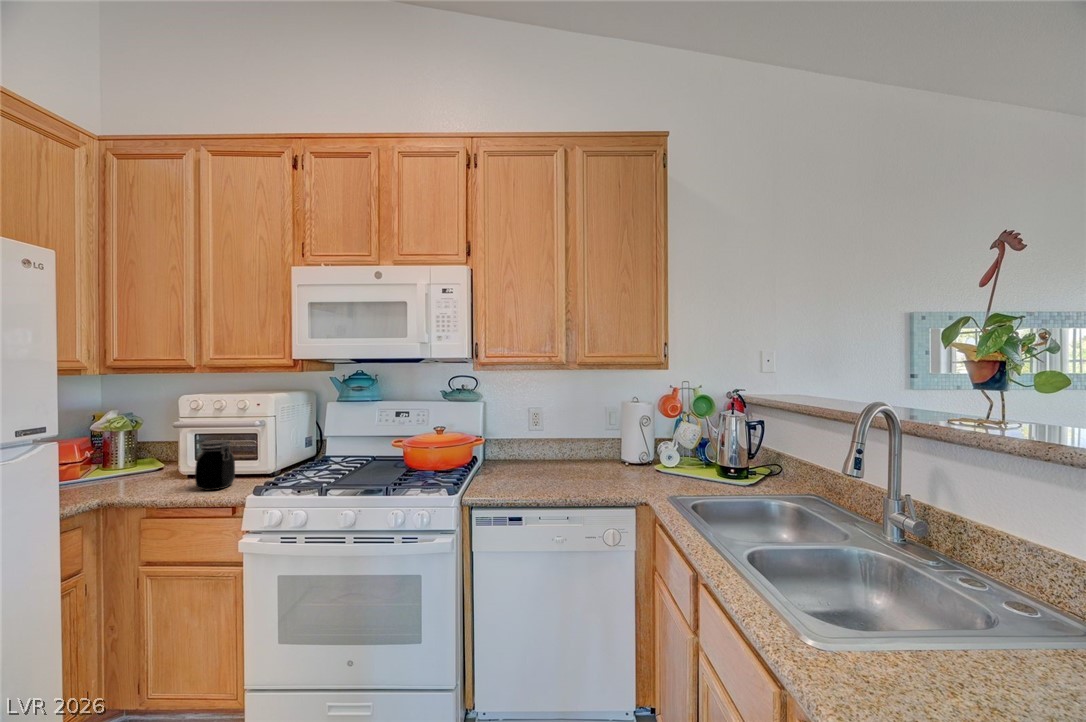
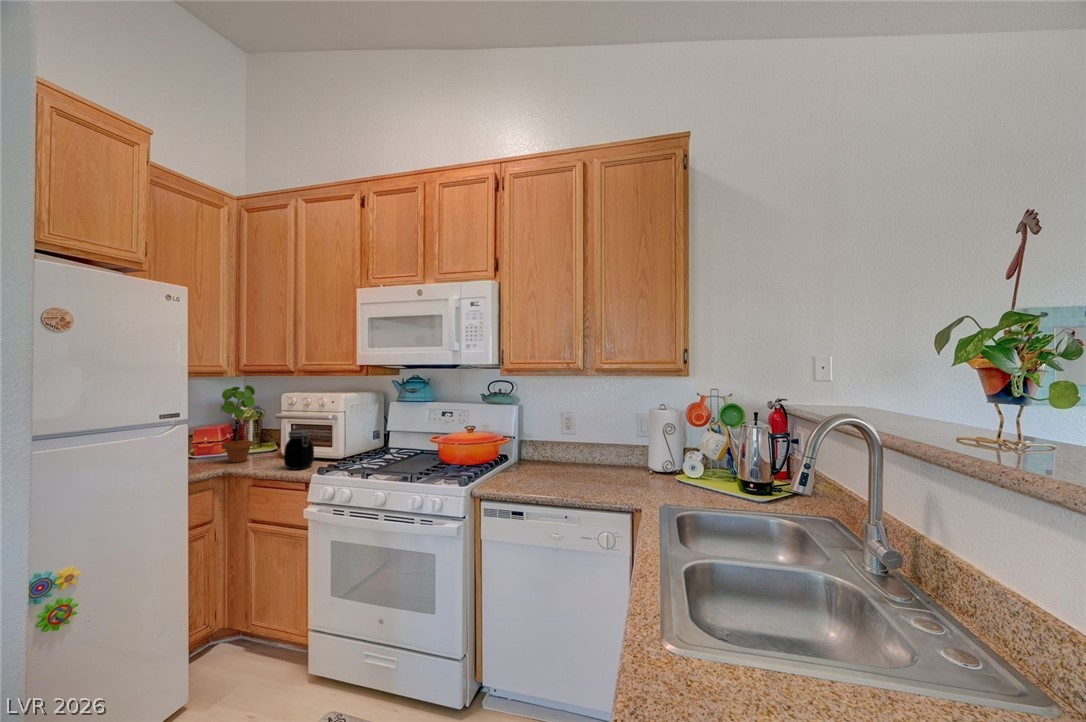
potted plant: none [88,385,140,487] -> present [221,385,255,462]

